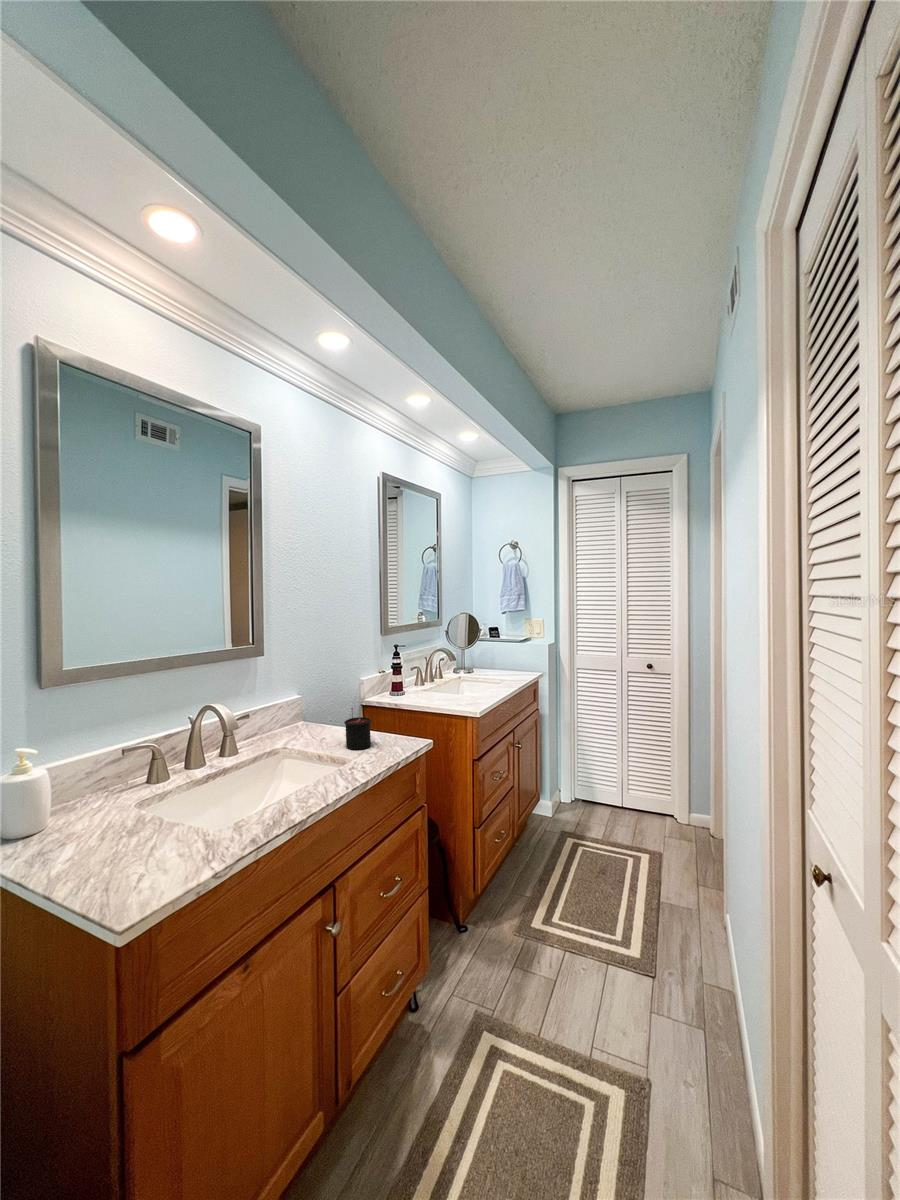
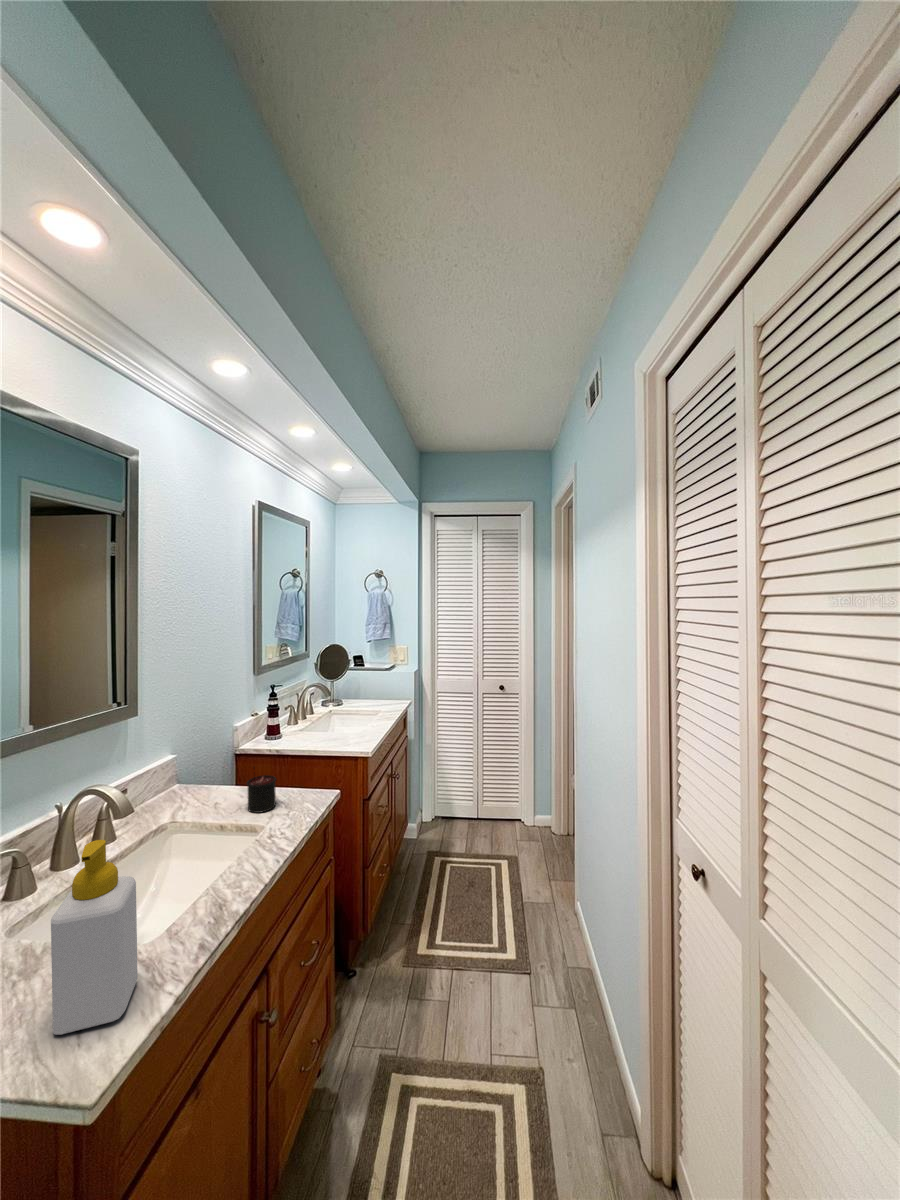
soap bottle: none [119,726,196,878] -> present [51,840,138,1035]

